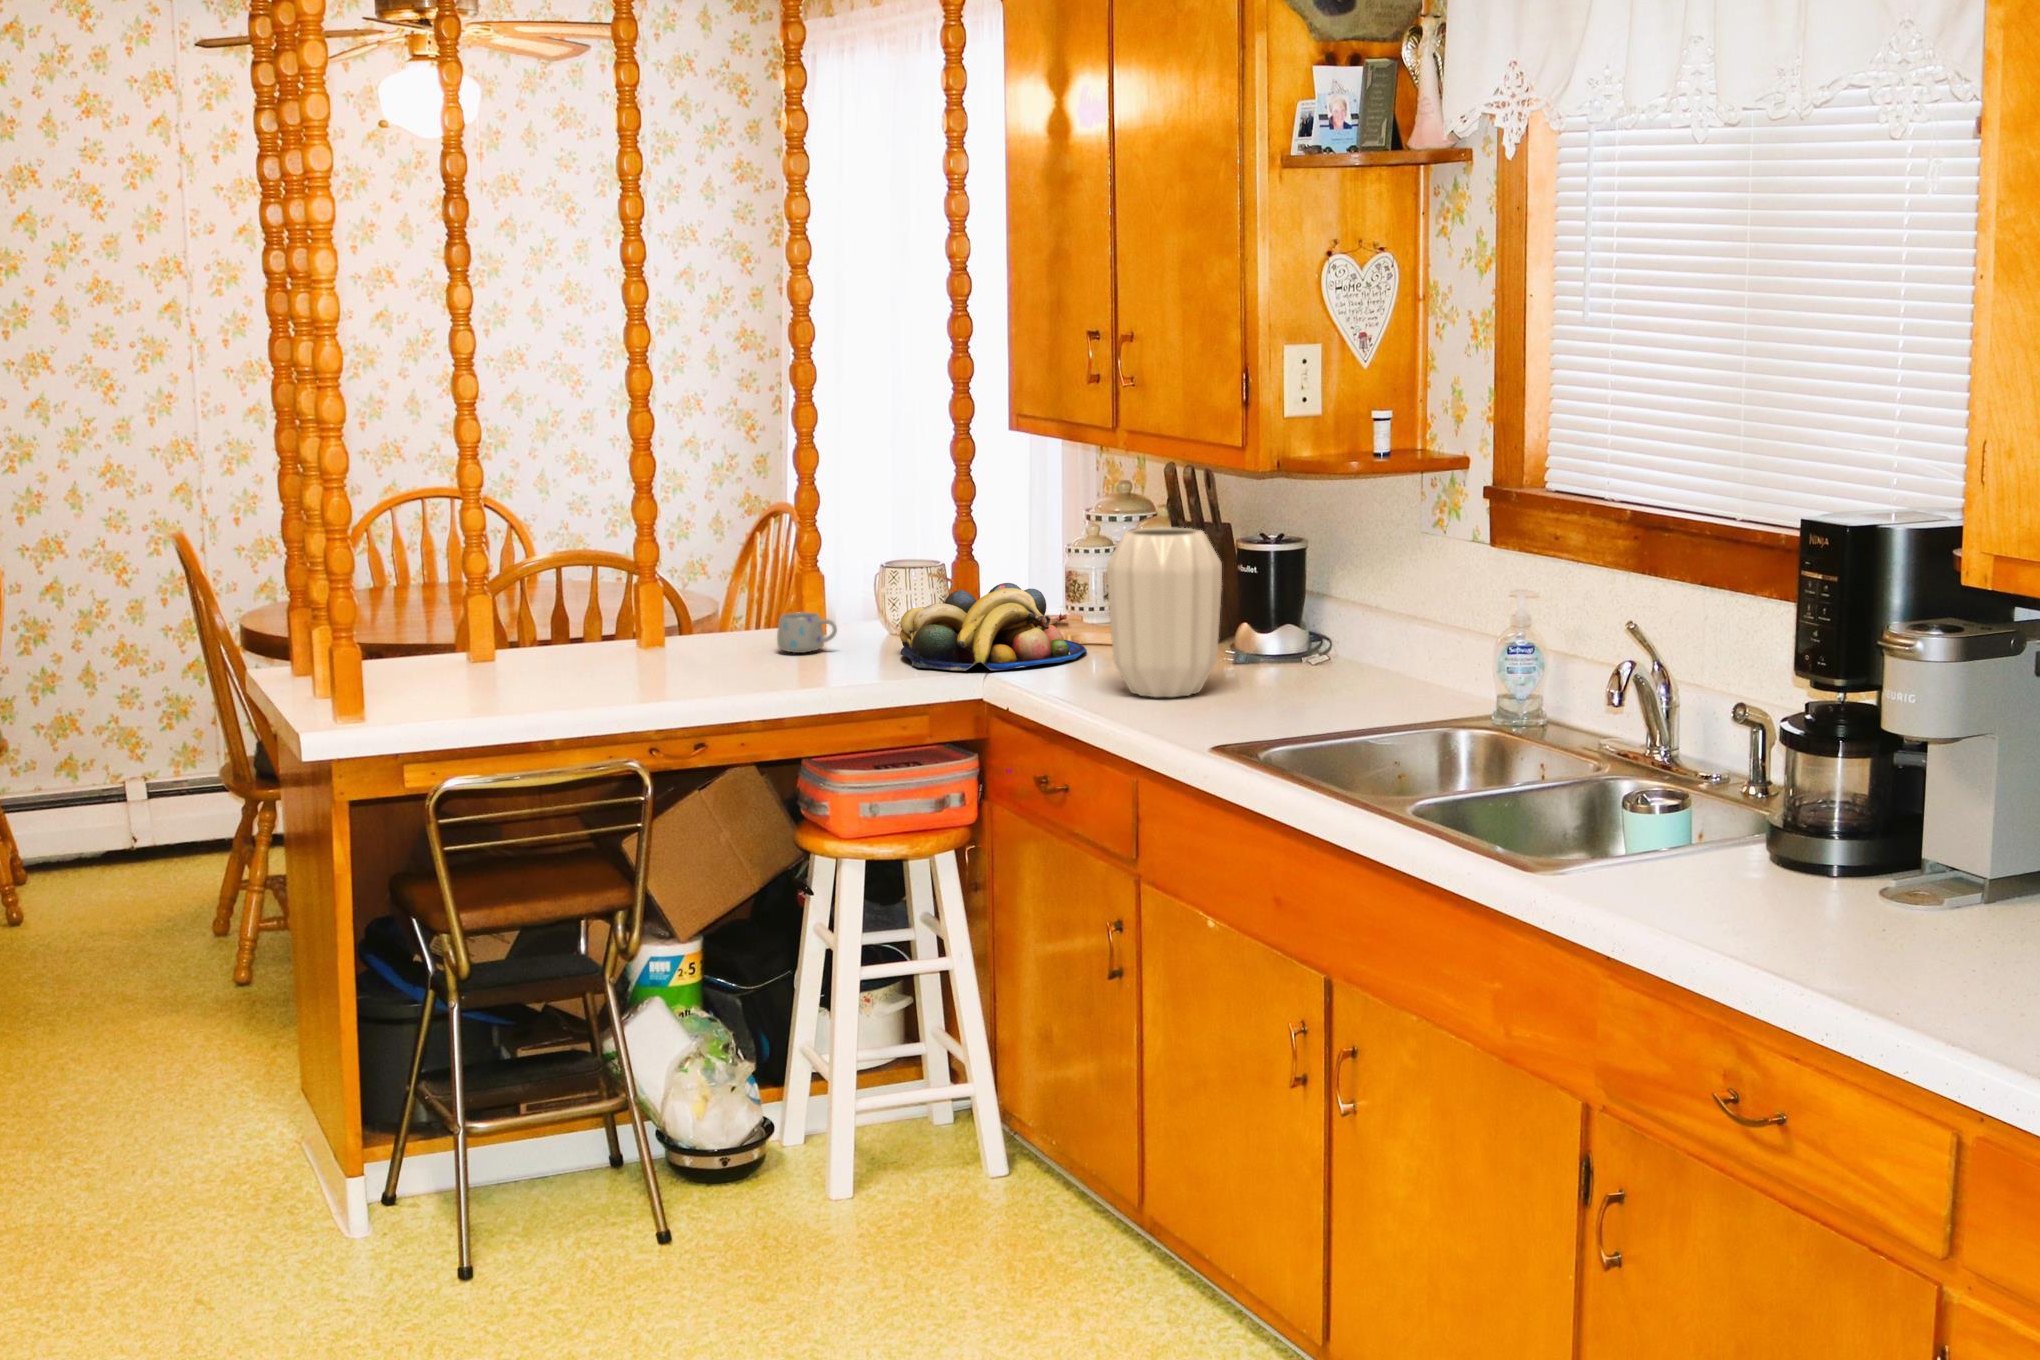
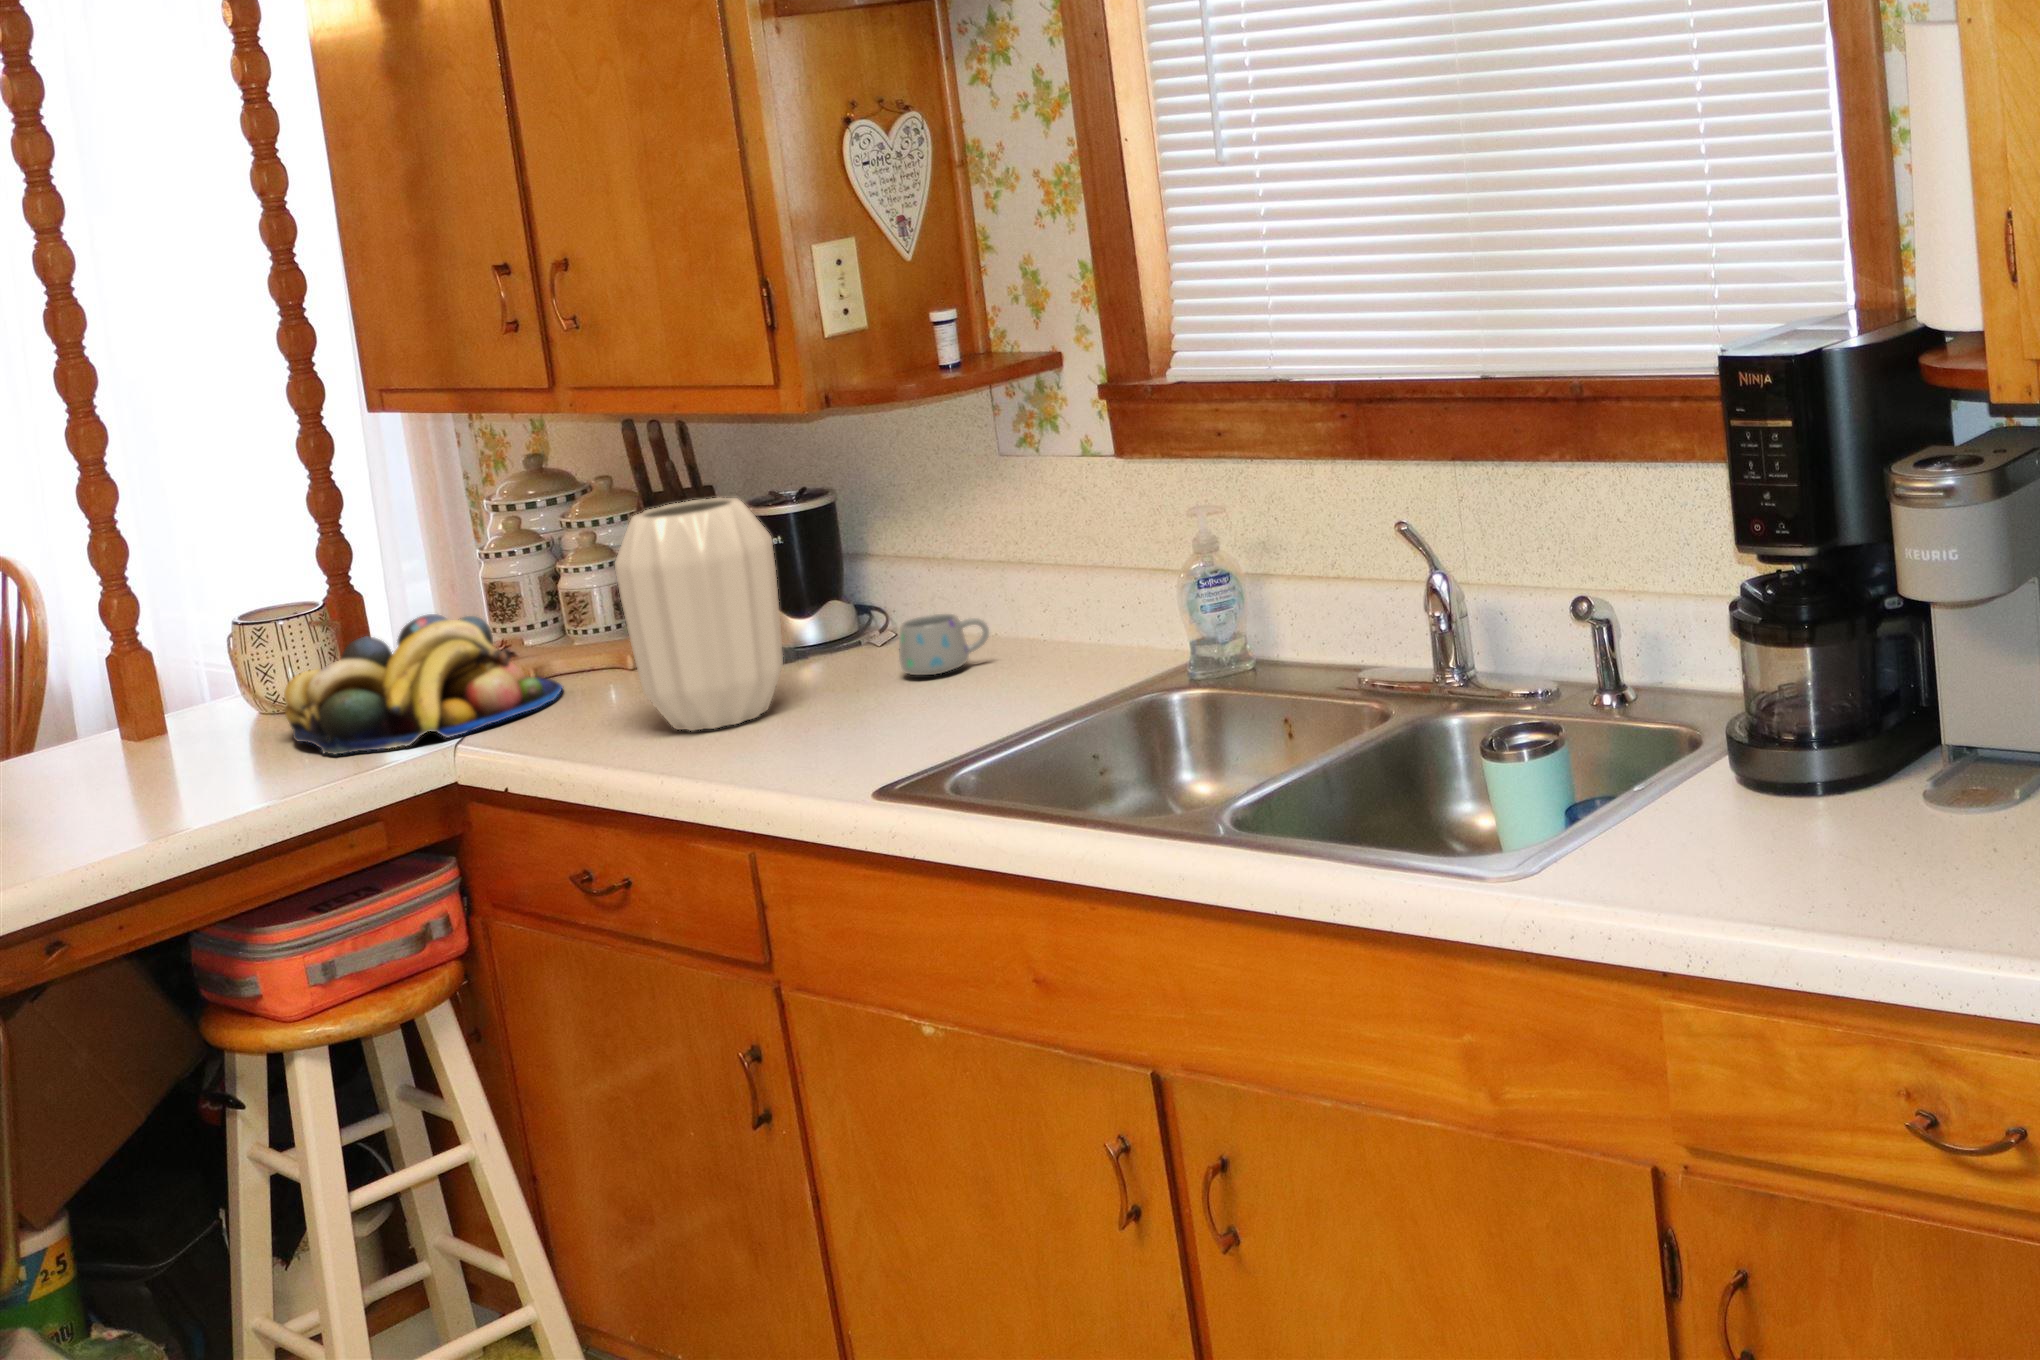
mug: present [777,612,837,653] -> present [899,614,989,675]

